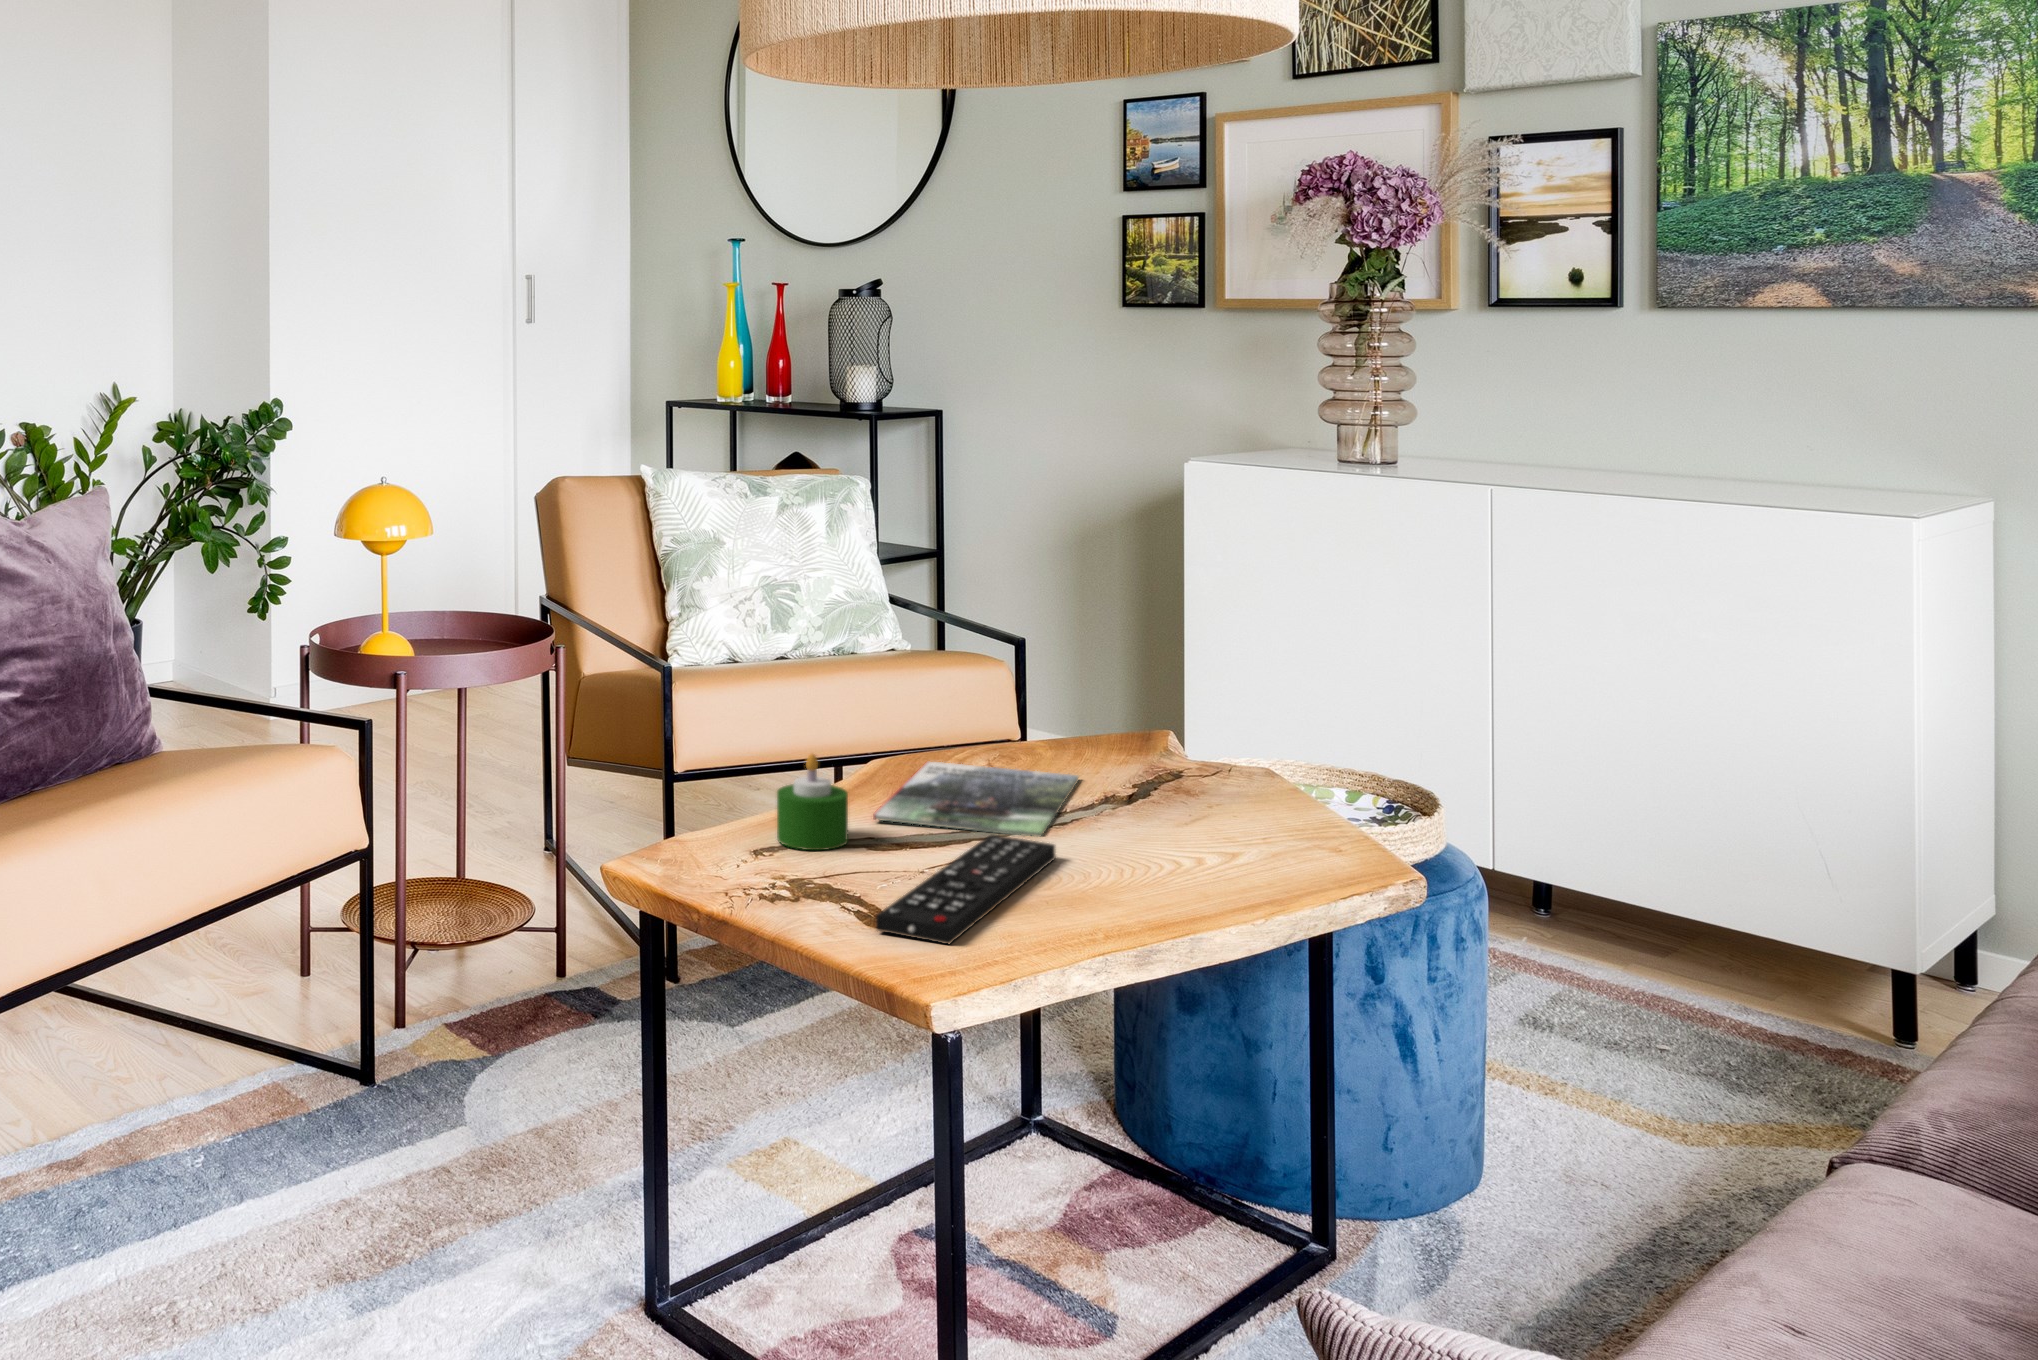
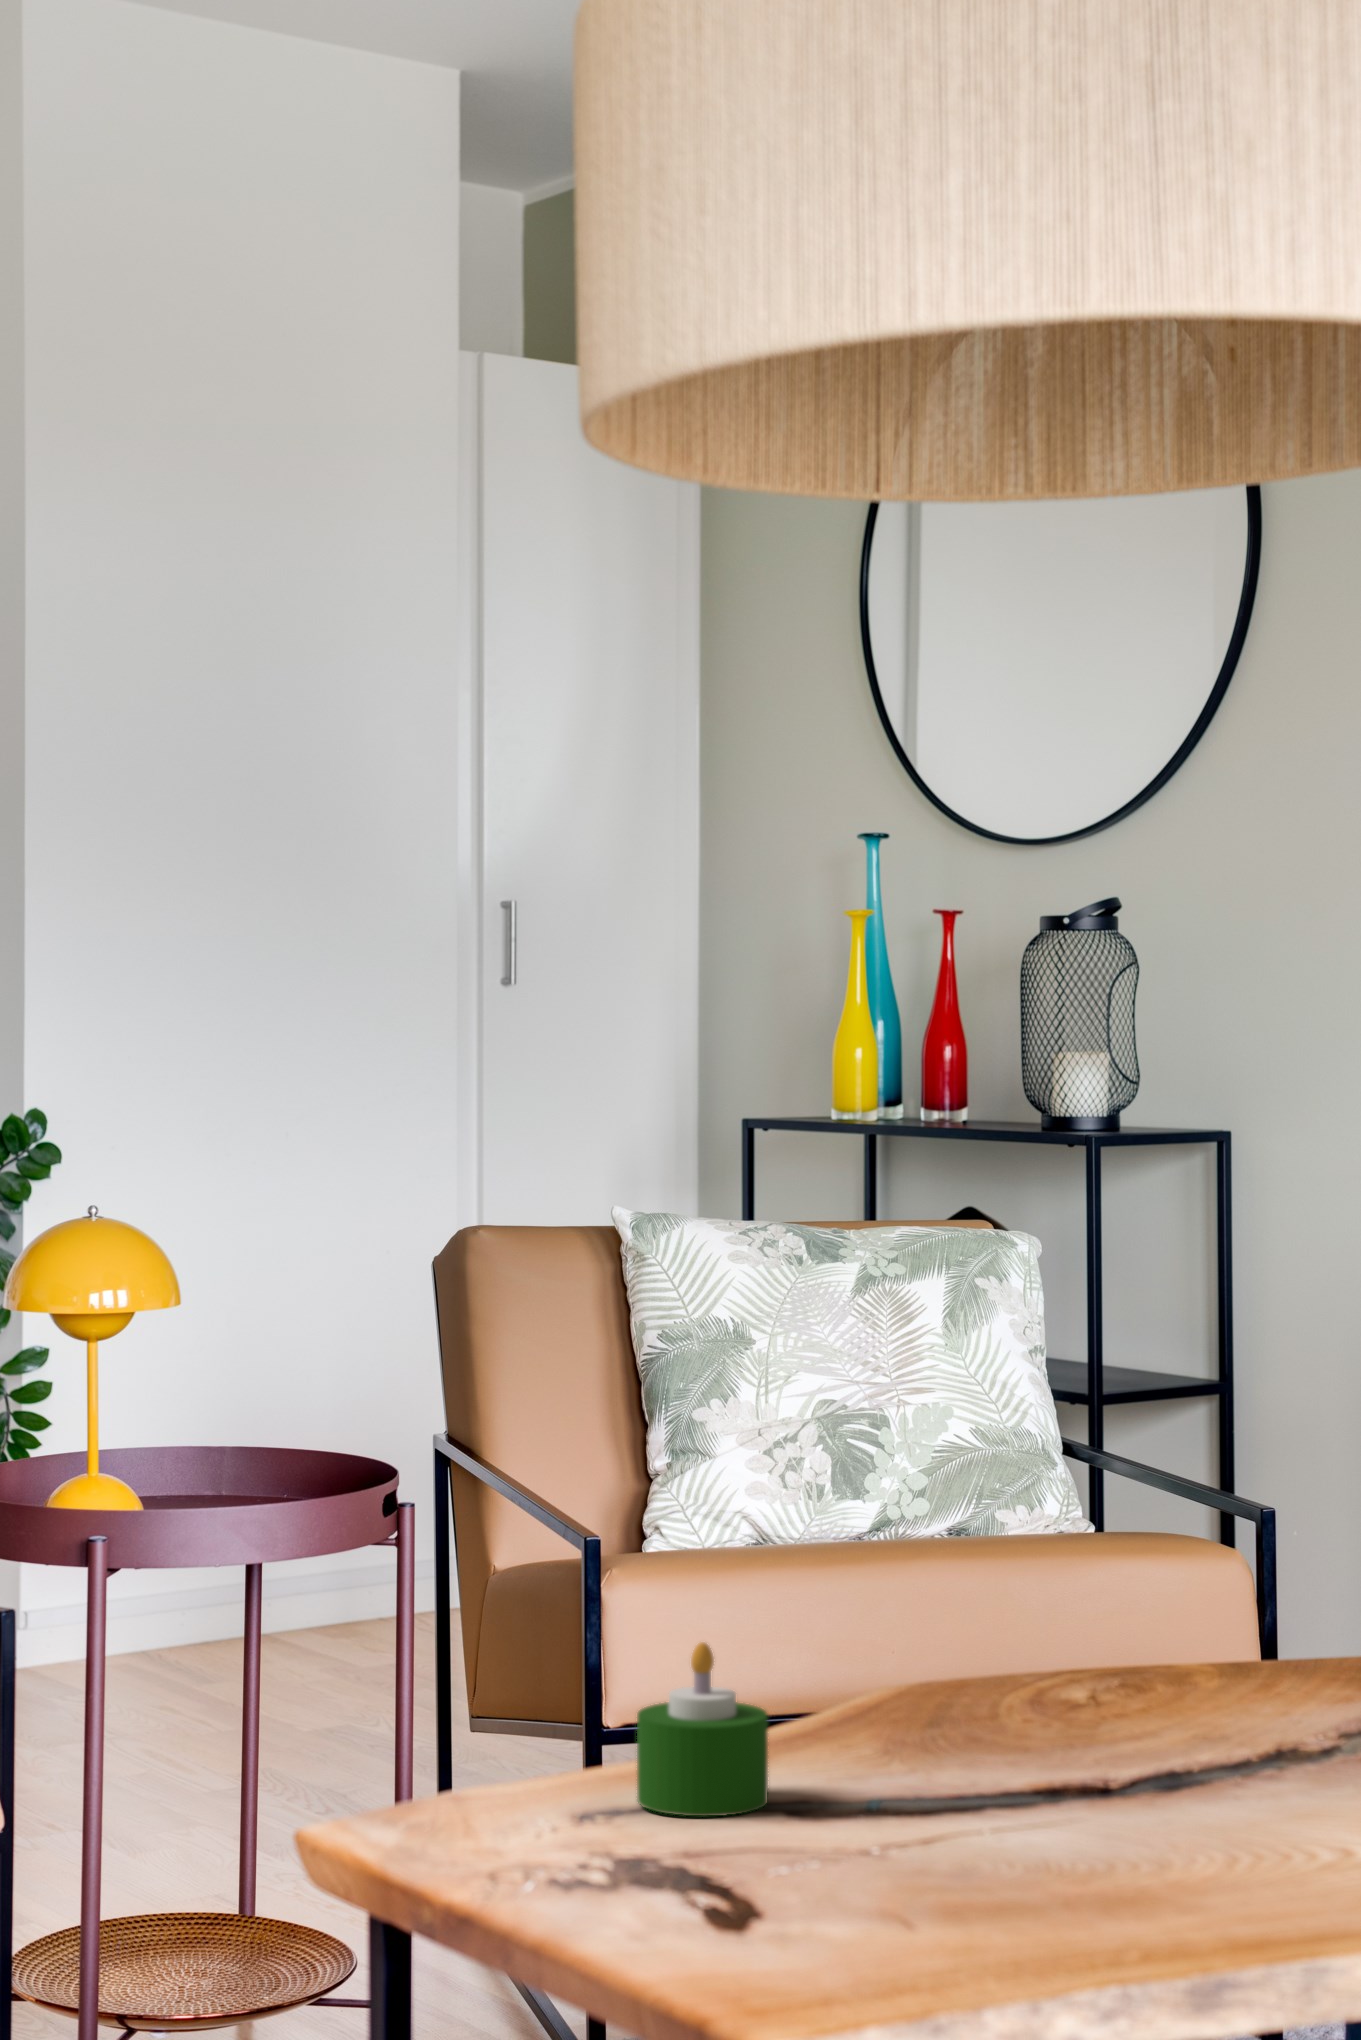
magazine: present [873,761,1078,837] -> none [830,1687,1253,1805]
remote control: present [876,835,1055,944] -> none [721,1792,1128,1958]

